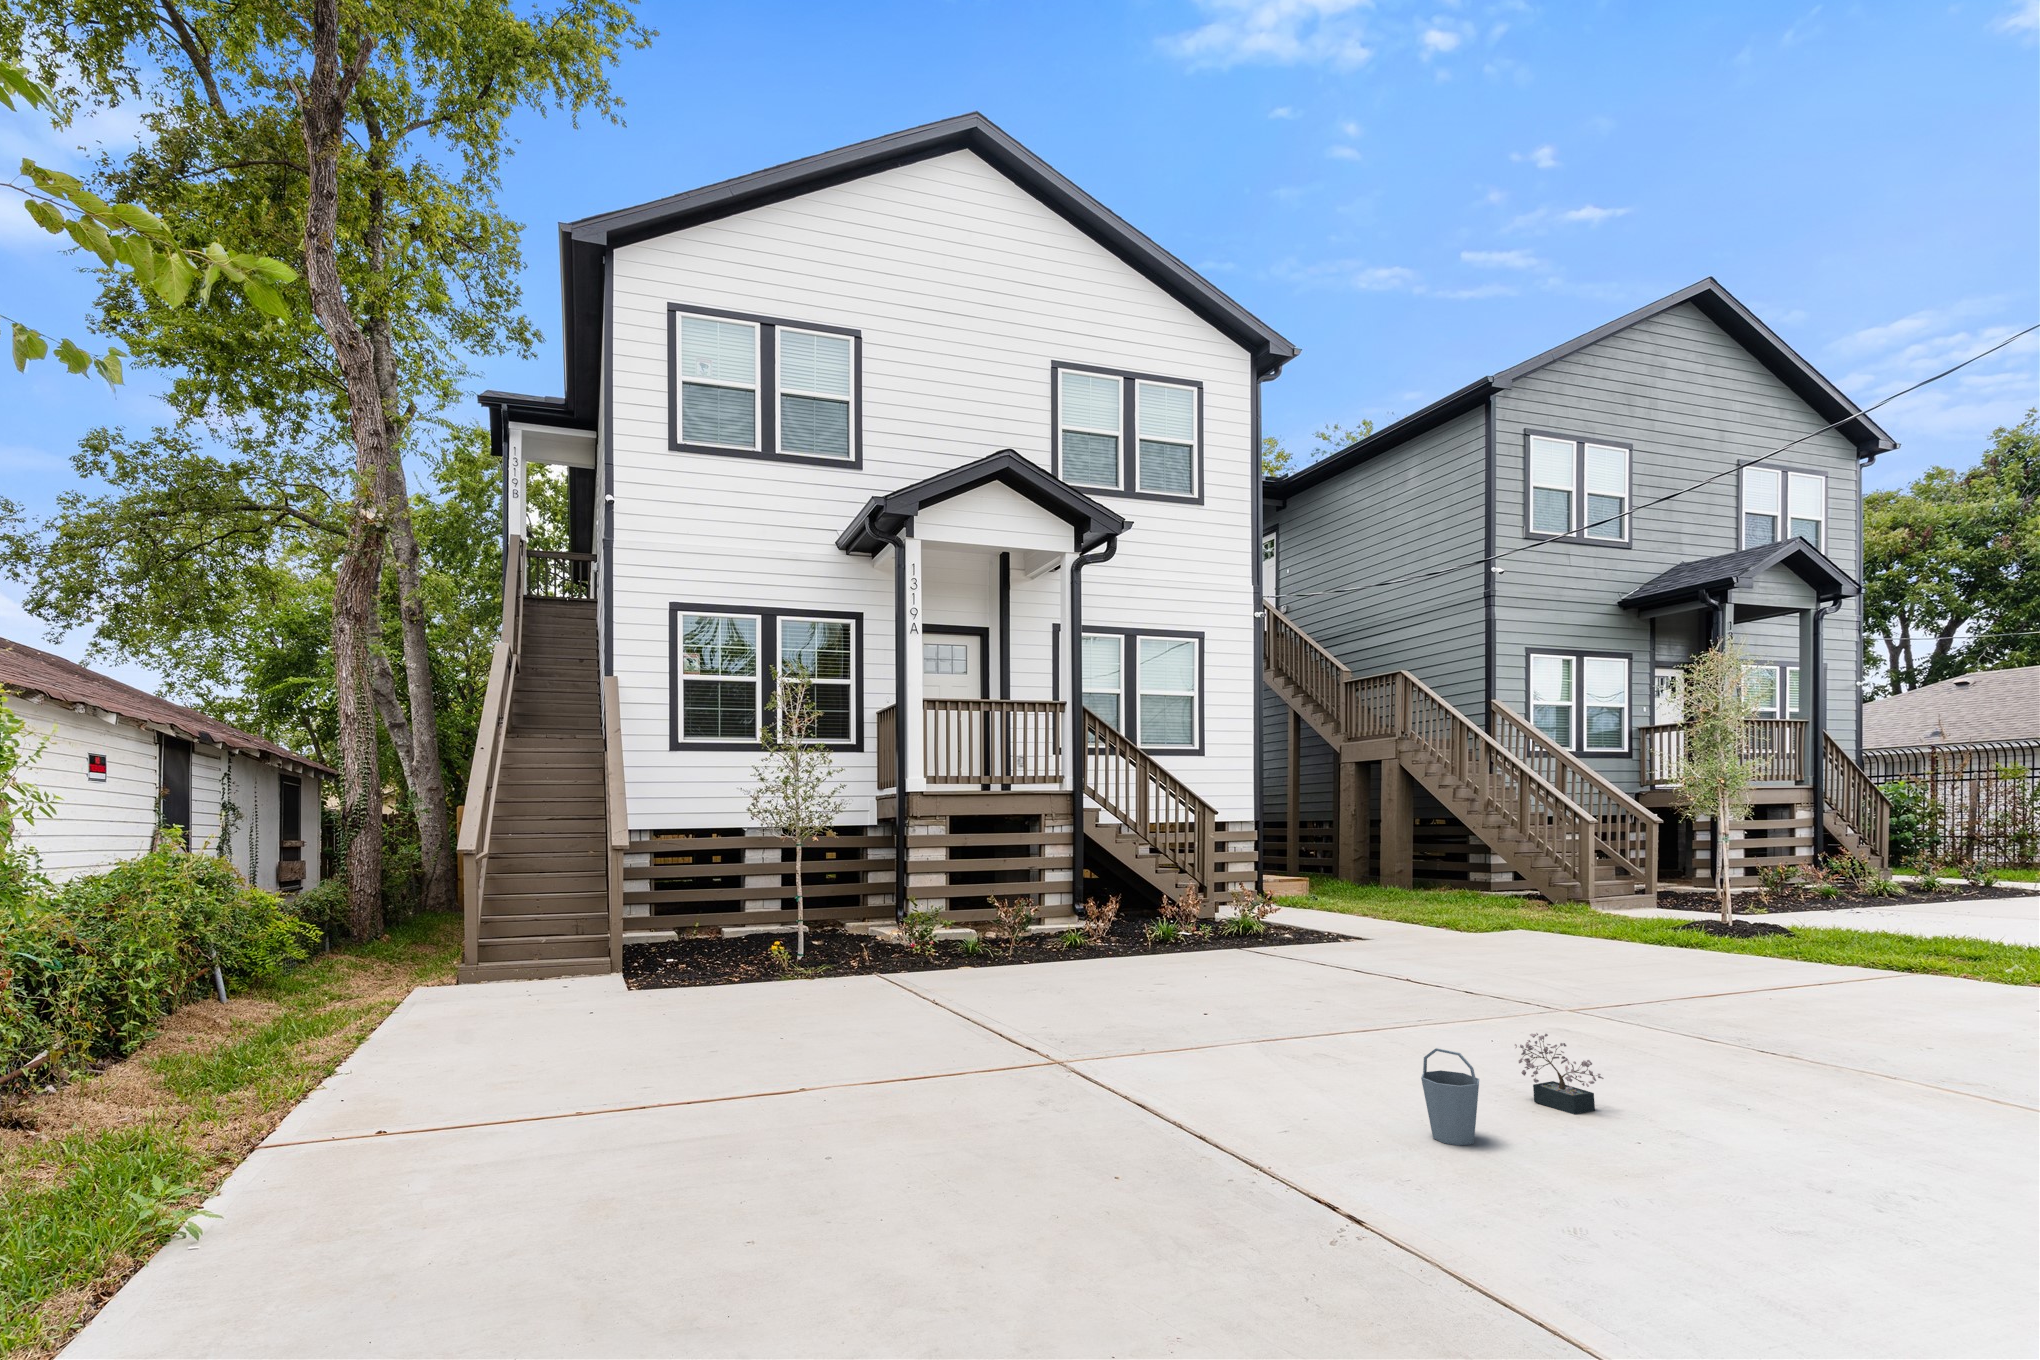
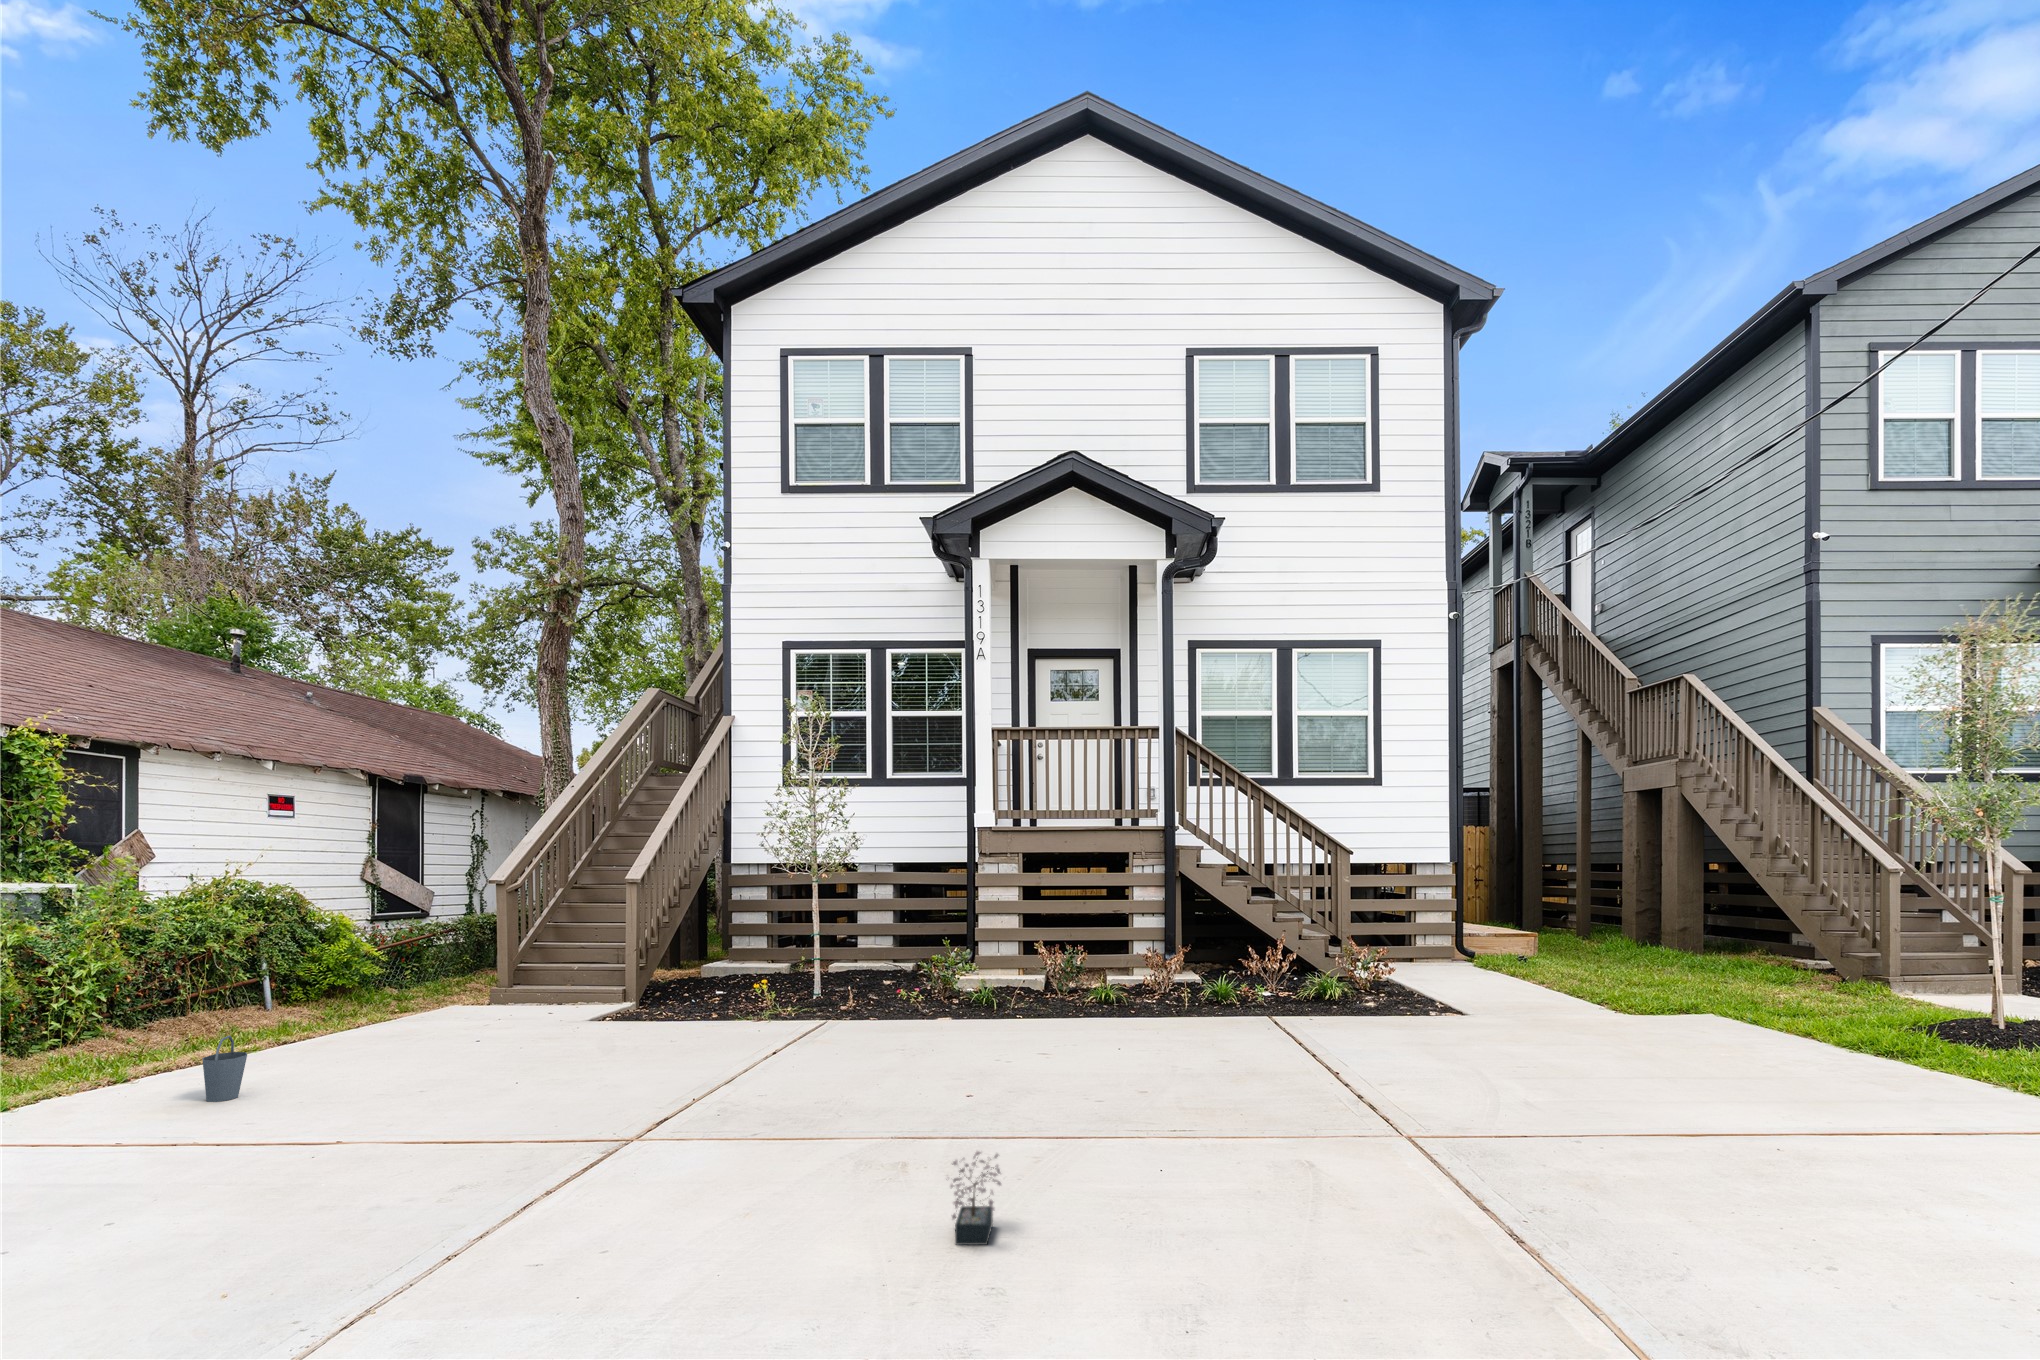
bucket: present [1421,1048,1479,1146] -> present [202,1035,247,1102]

